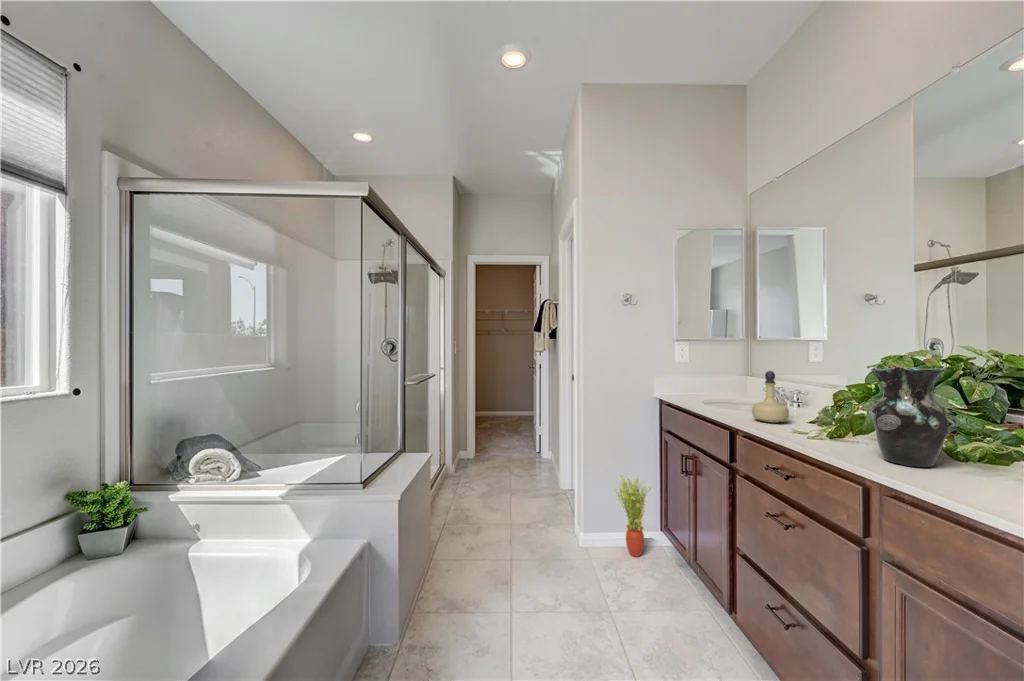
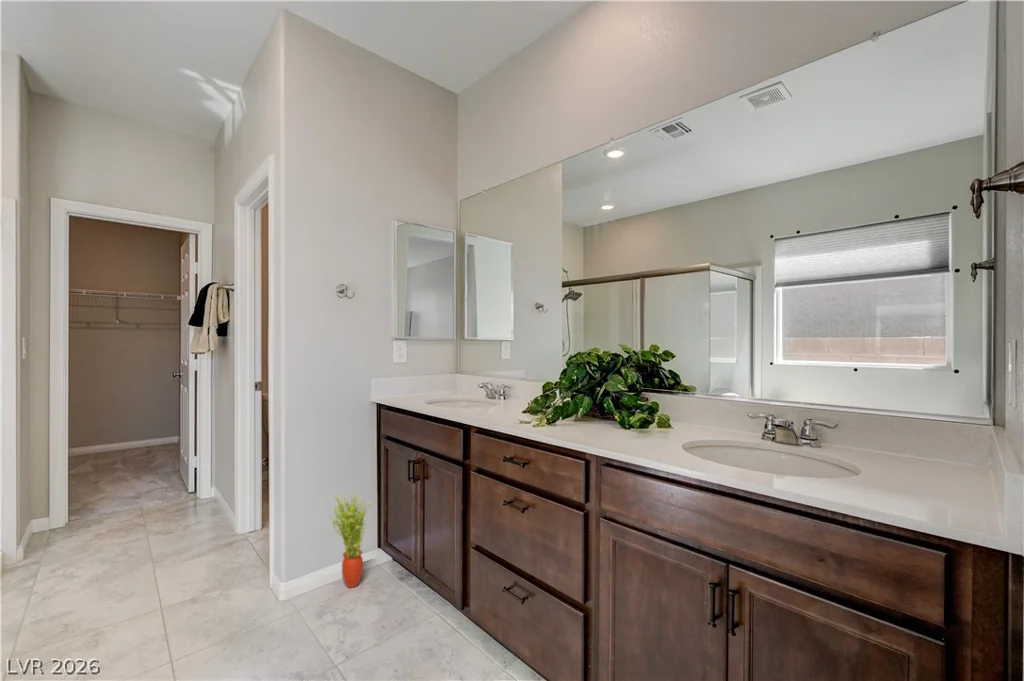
vase: present [869,367,958,467] -> none [583,361,633,439]
perfume bottle: present [752,371,789,423] -> none [481,368,510,416]

